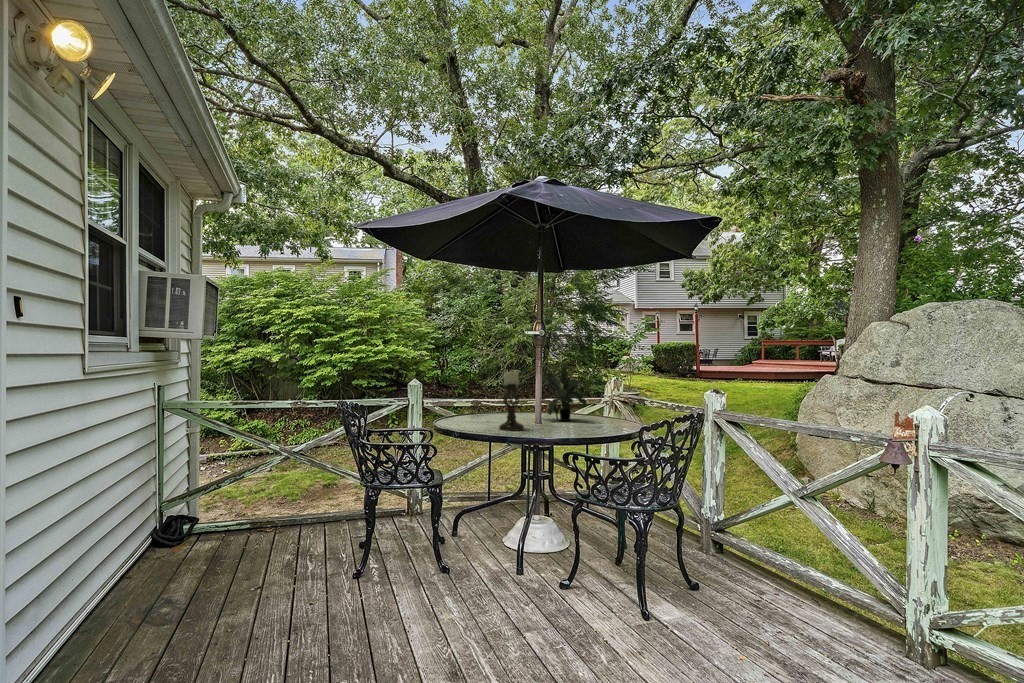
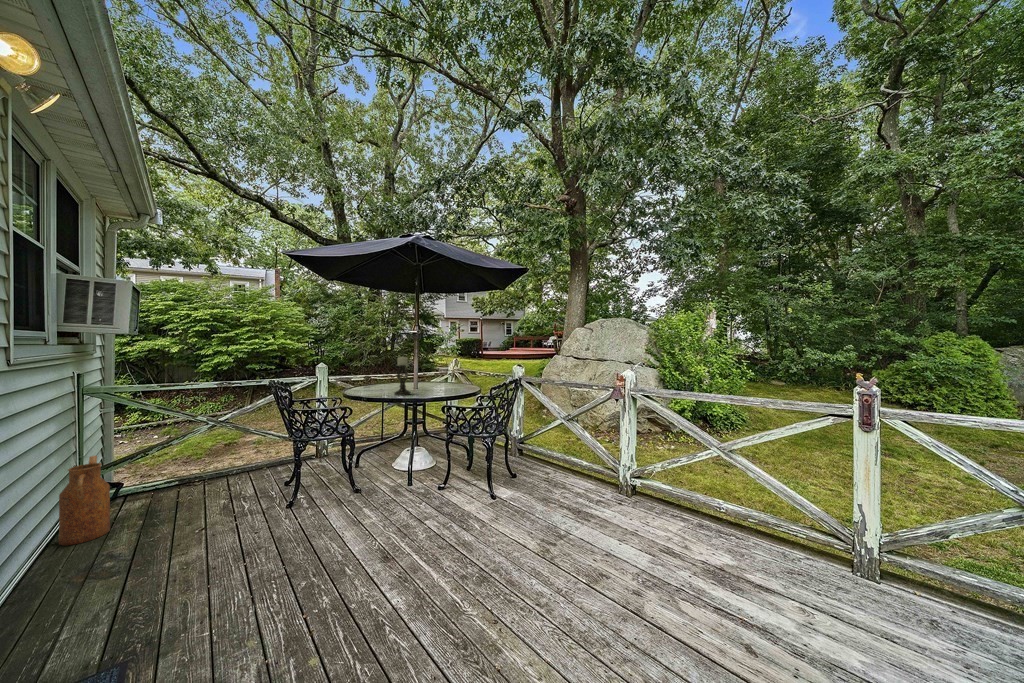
potted plant: present [540,364,590,421] -> none [414,351,449,388]
watering can: none [129,481,175,582] -> present [58,456,110,545]

